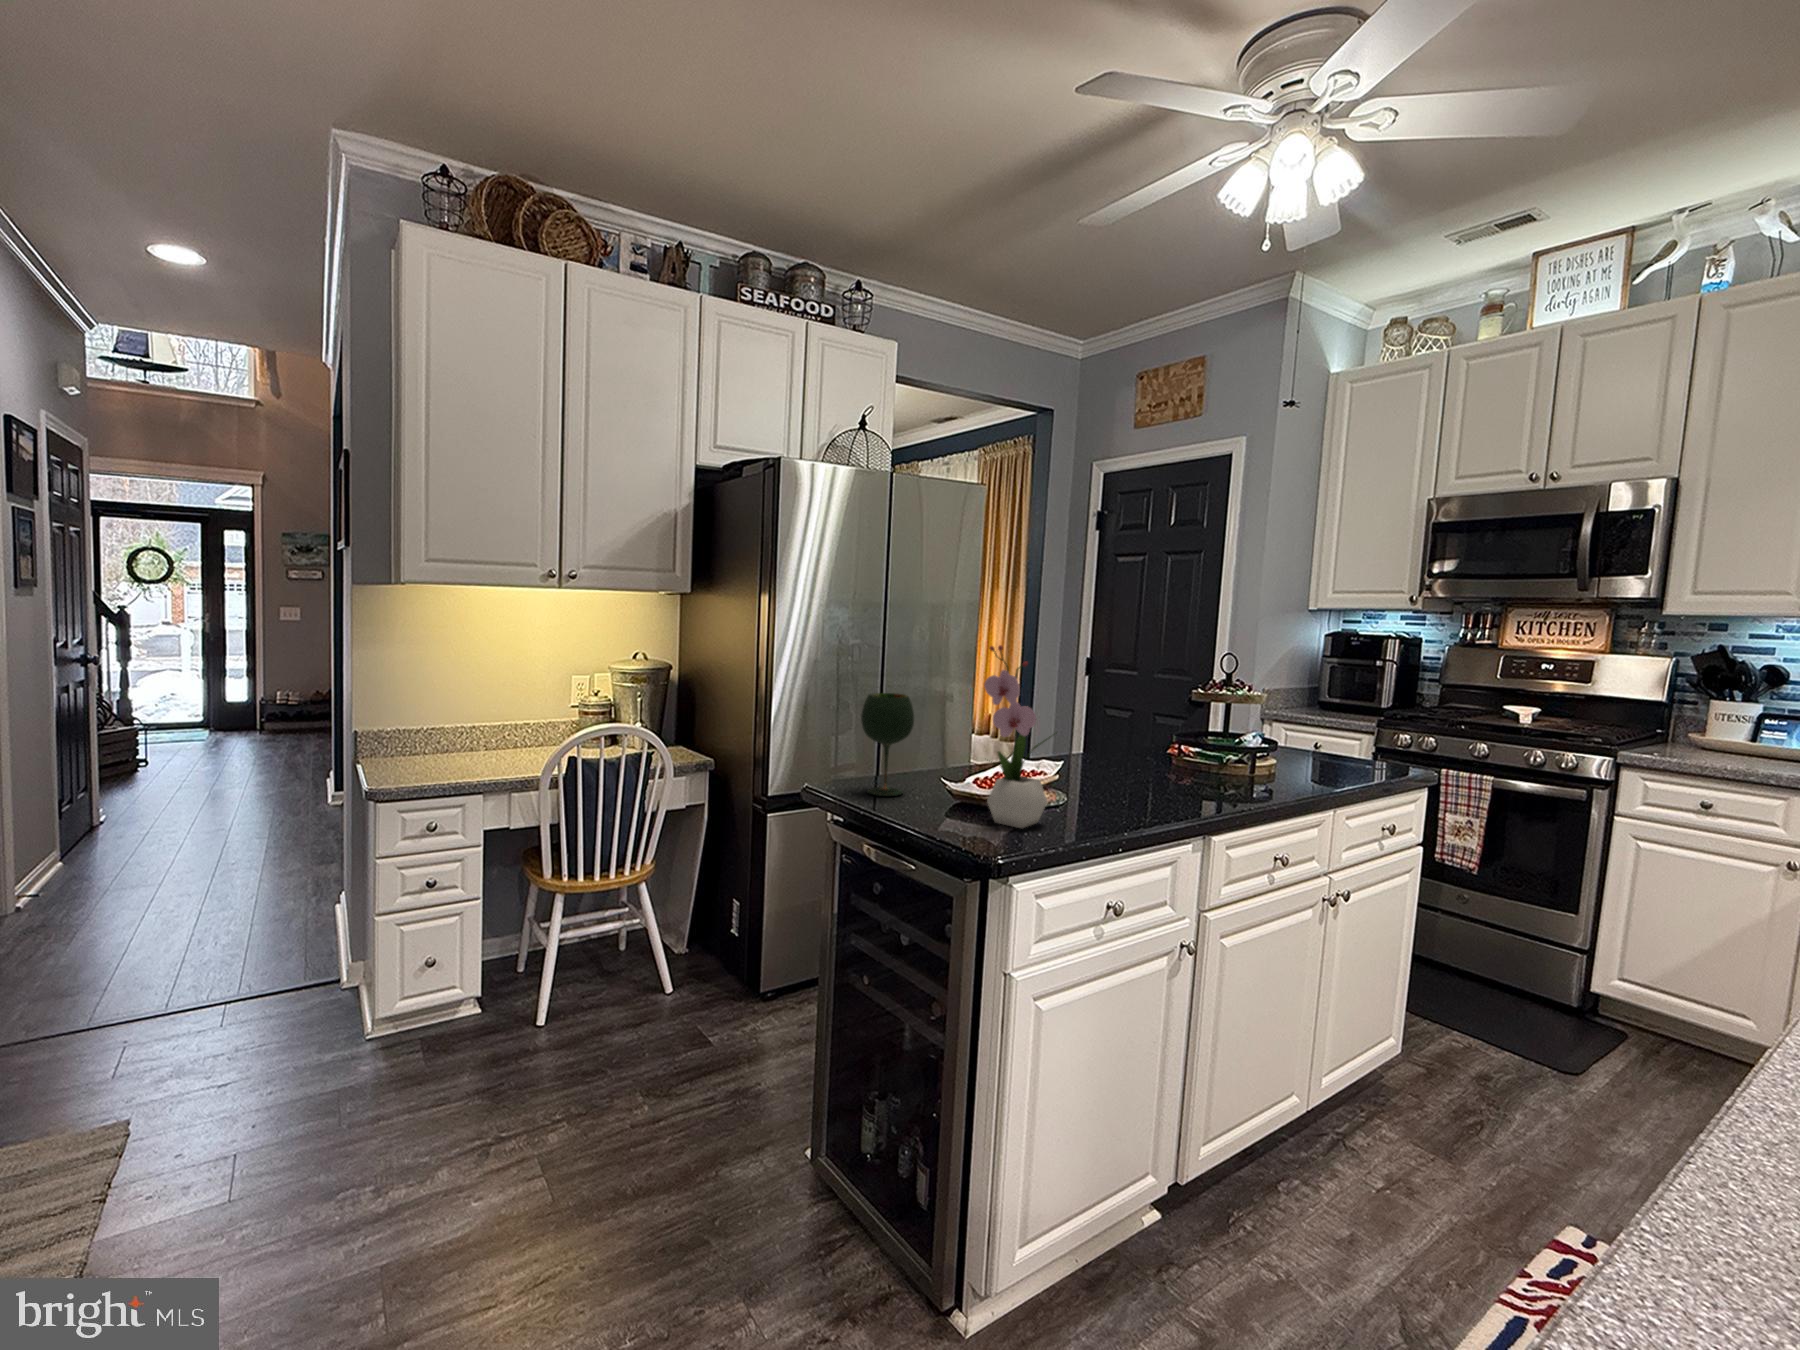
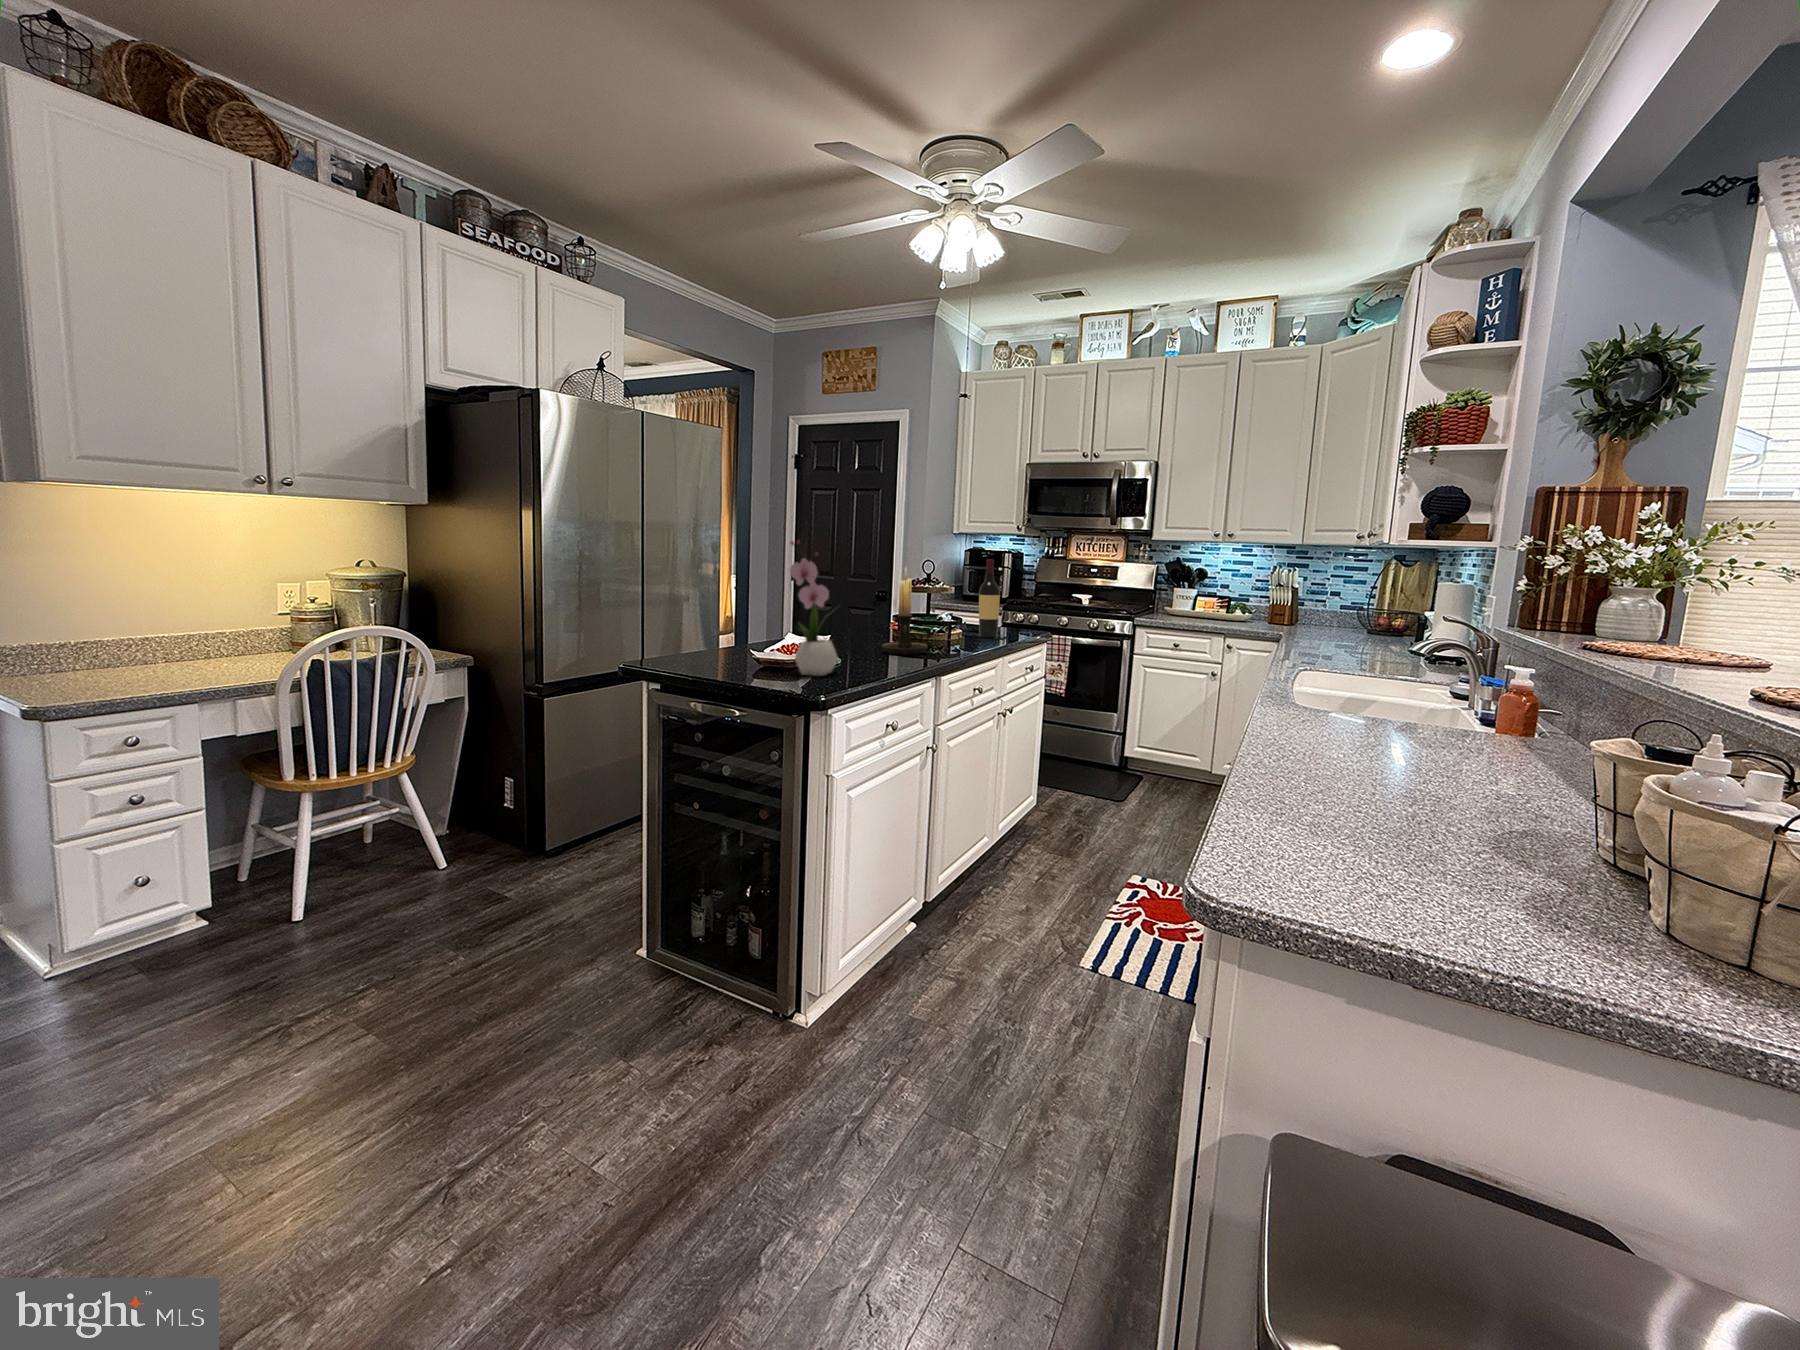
wine bottle: none [1307,665,1343,780] -> present [979,559,1000,638]
candle holder: none [1137,675,1204,802] -> present [882,567,928,655]
wine glass: present [861,693,914,796] -> none [677,588,722,669]

